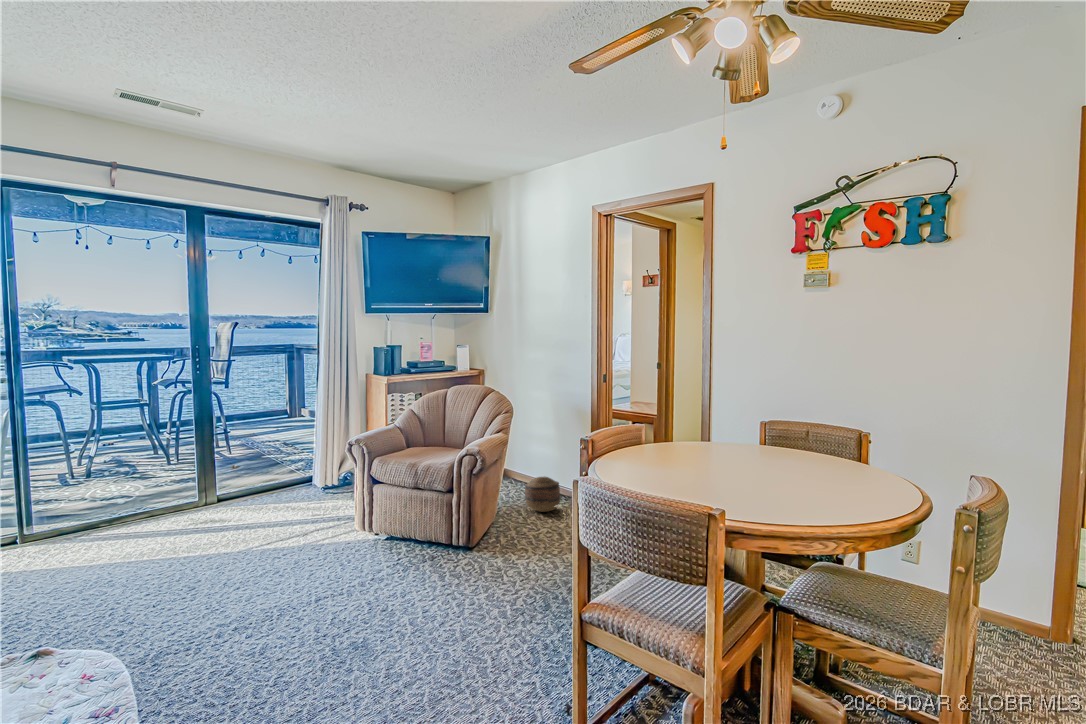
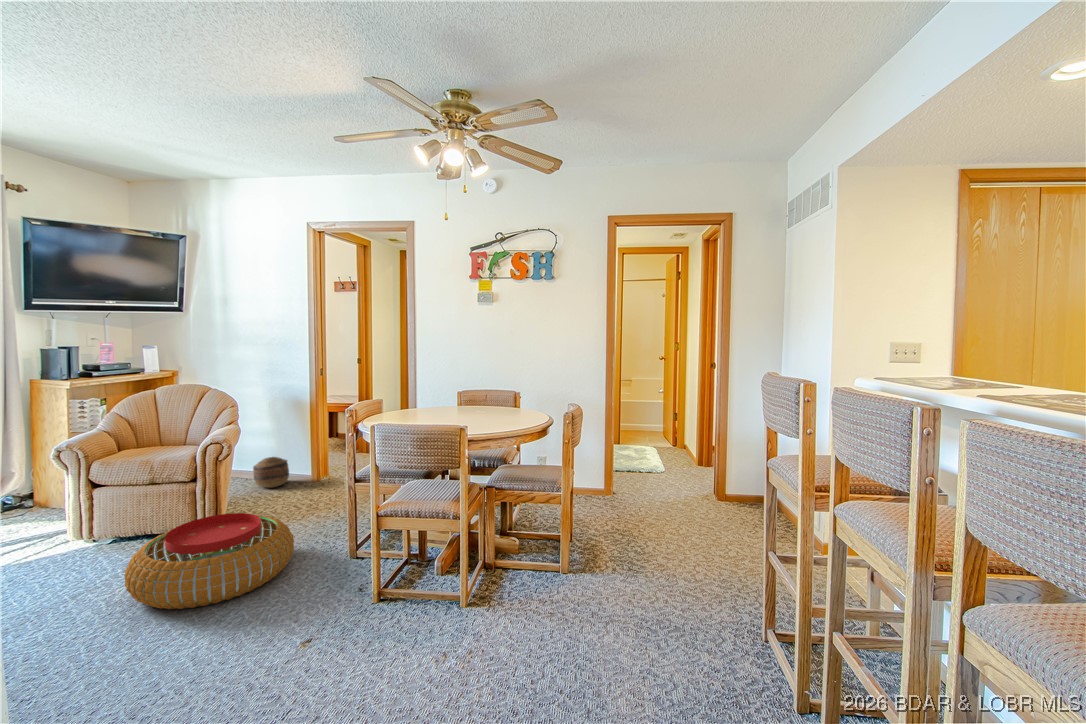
pouf: none [354,537,519,646] -> present [124,513,294,609]

